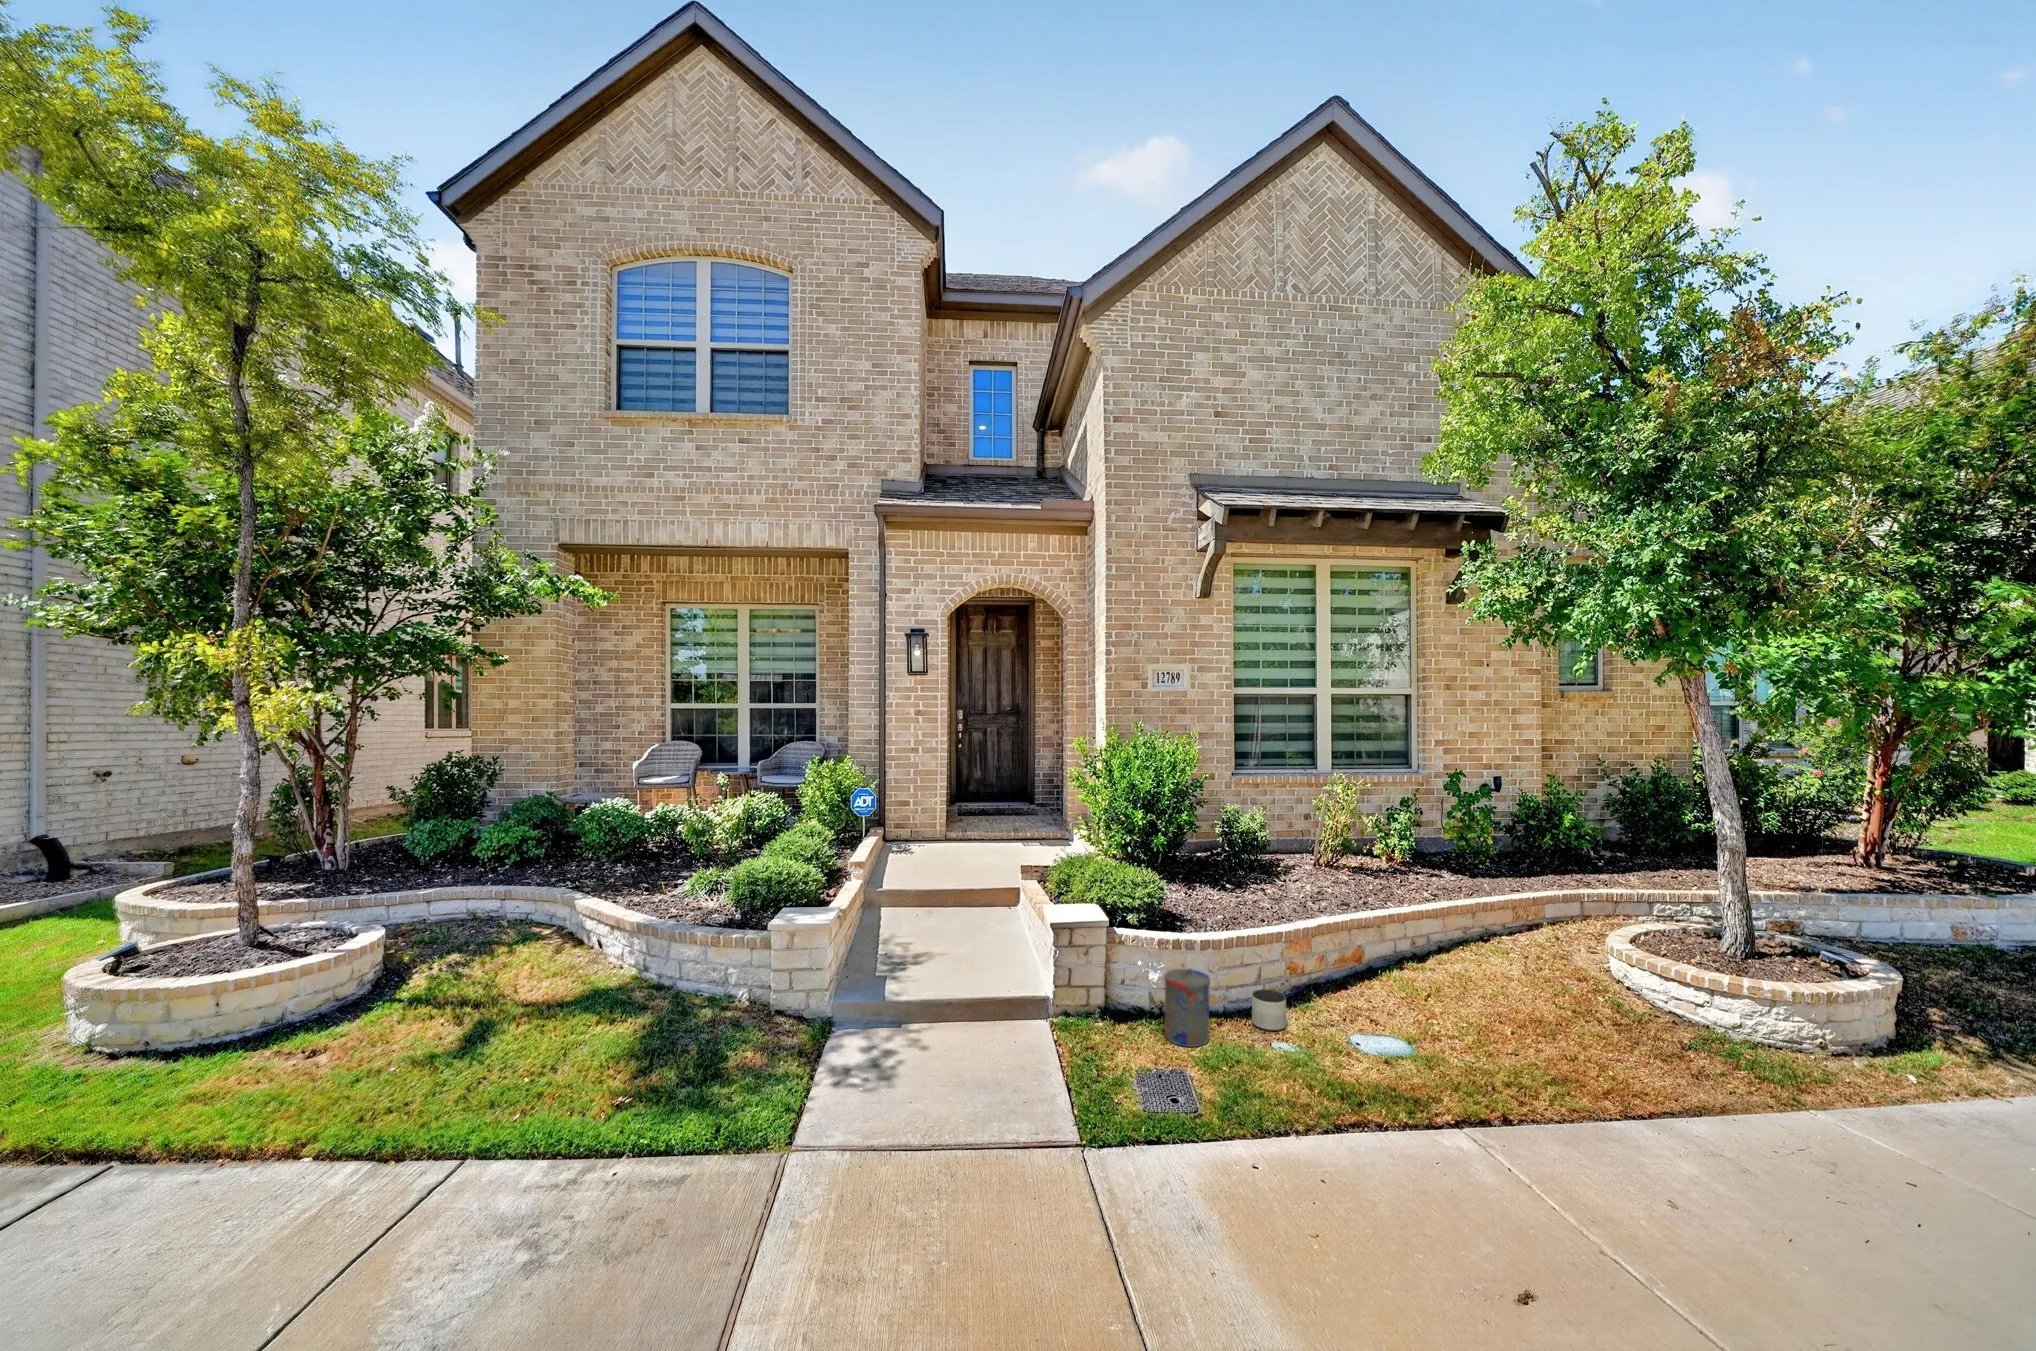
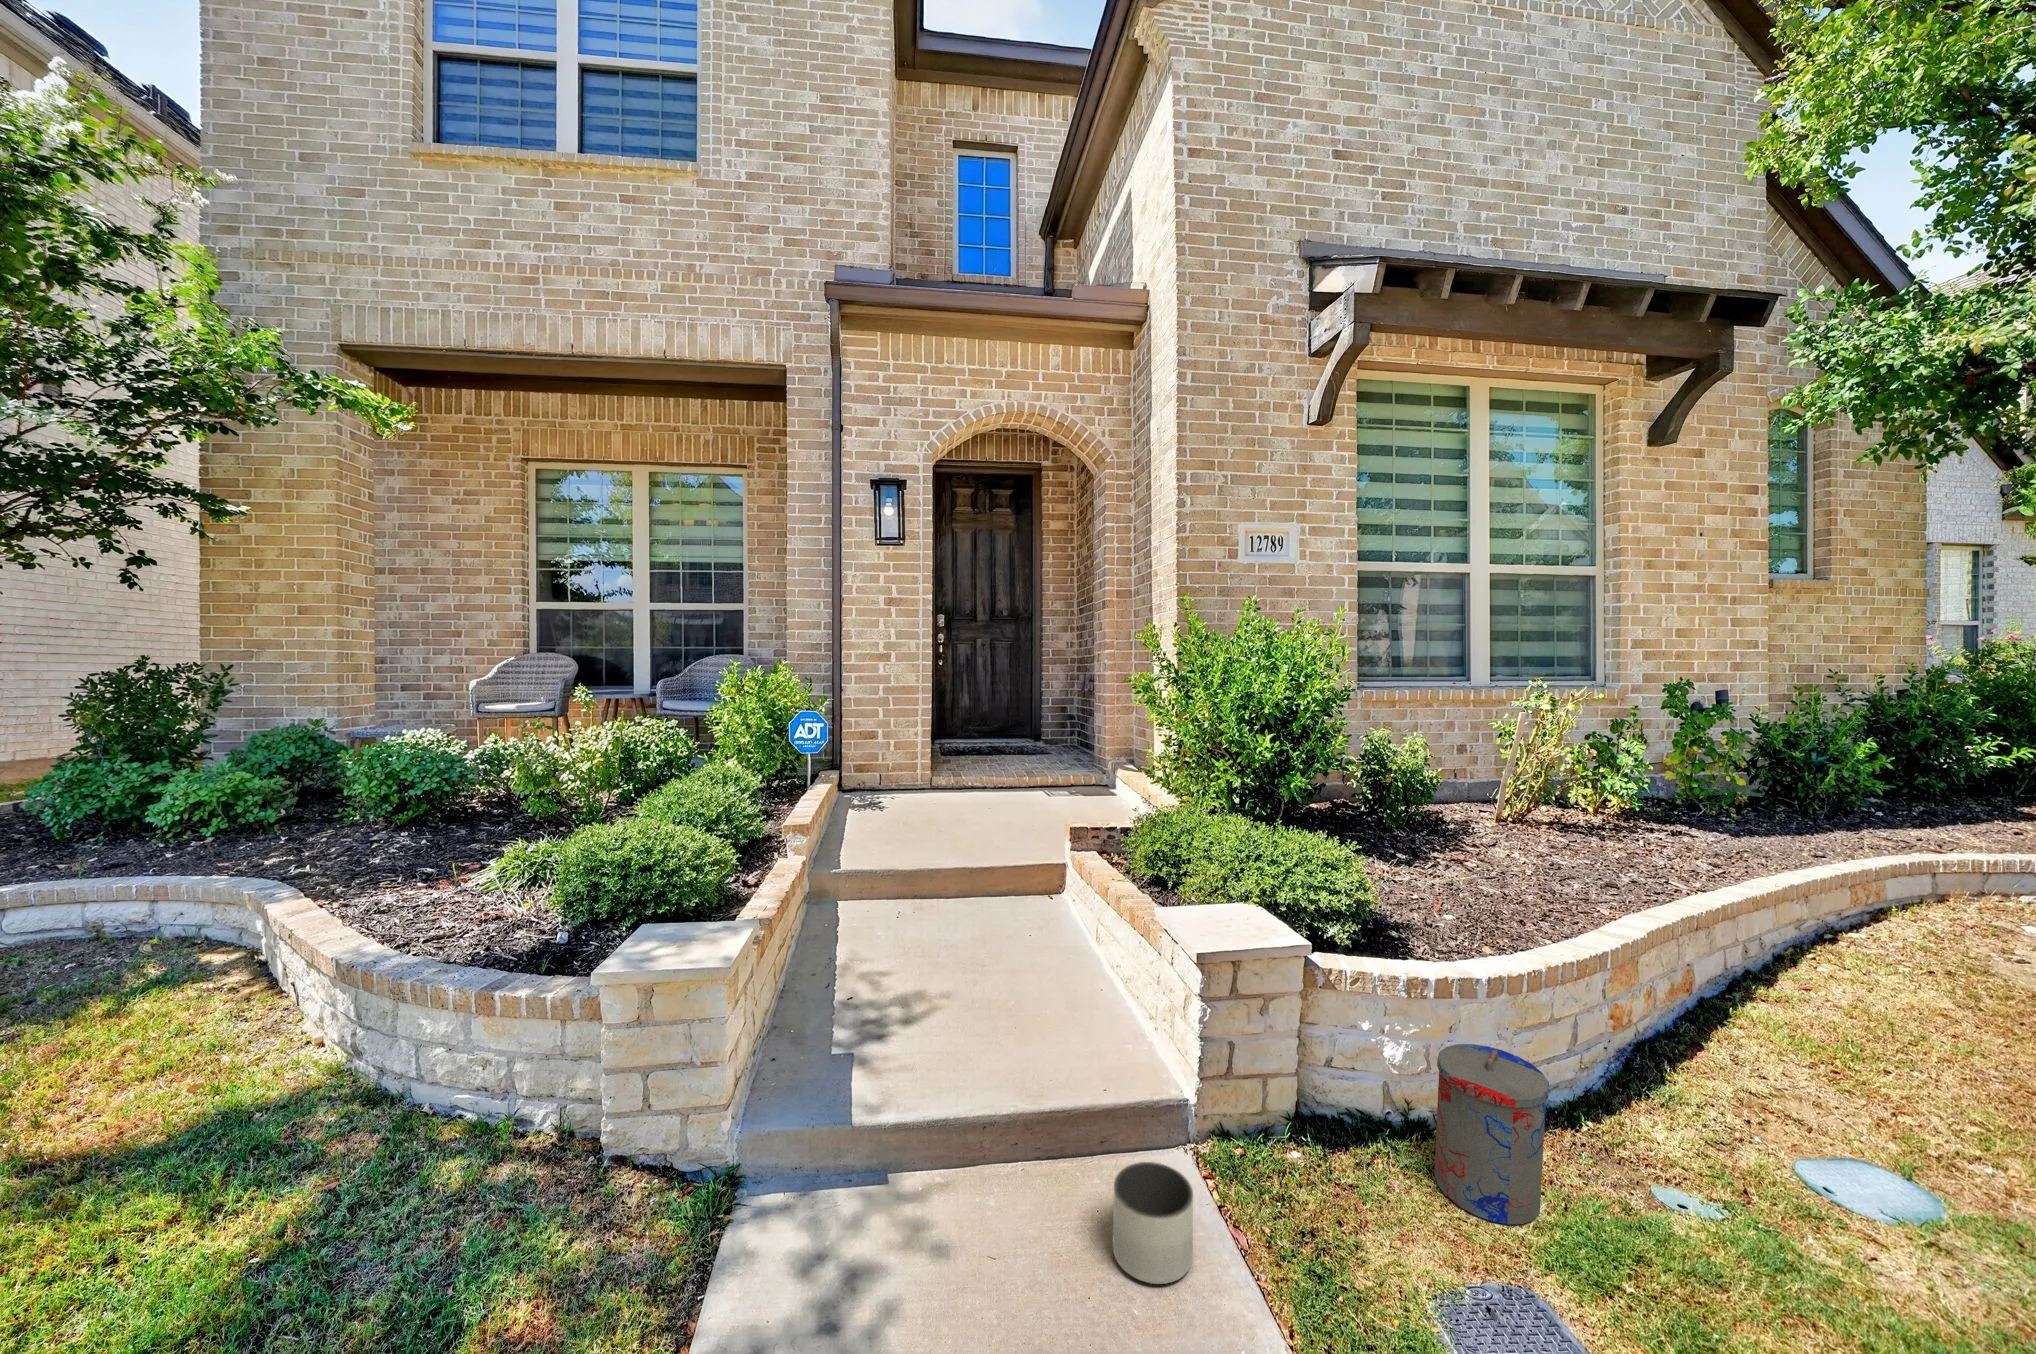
planter: present [1252,989,1286,1031] -> present [1113,1162,1193,1284]

